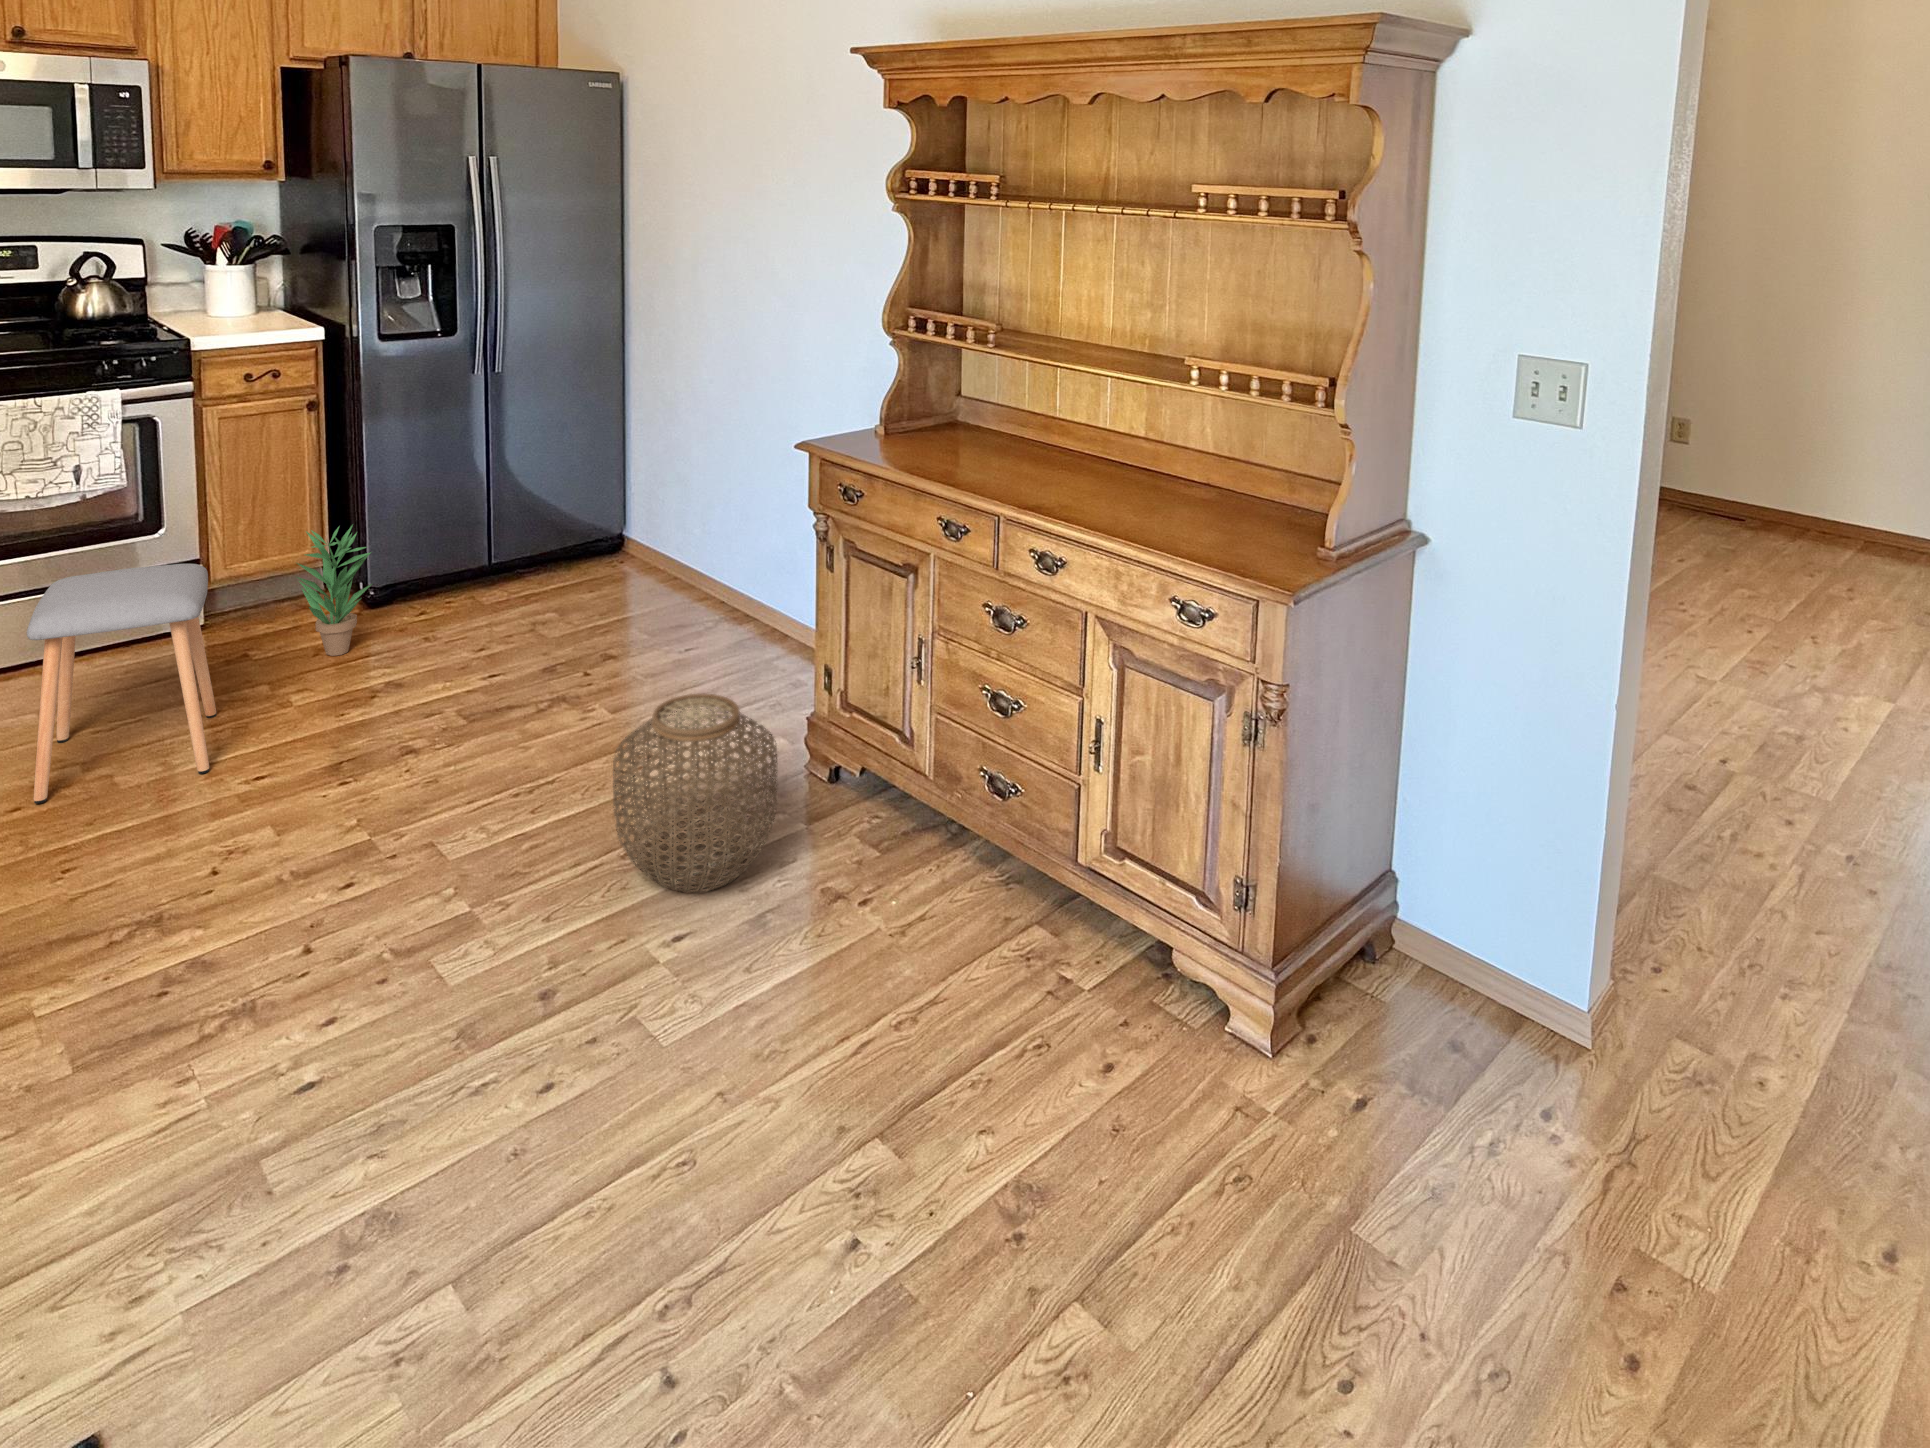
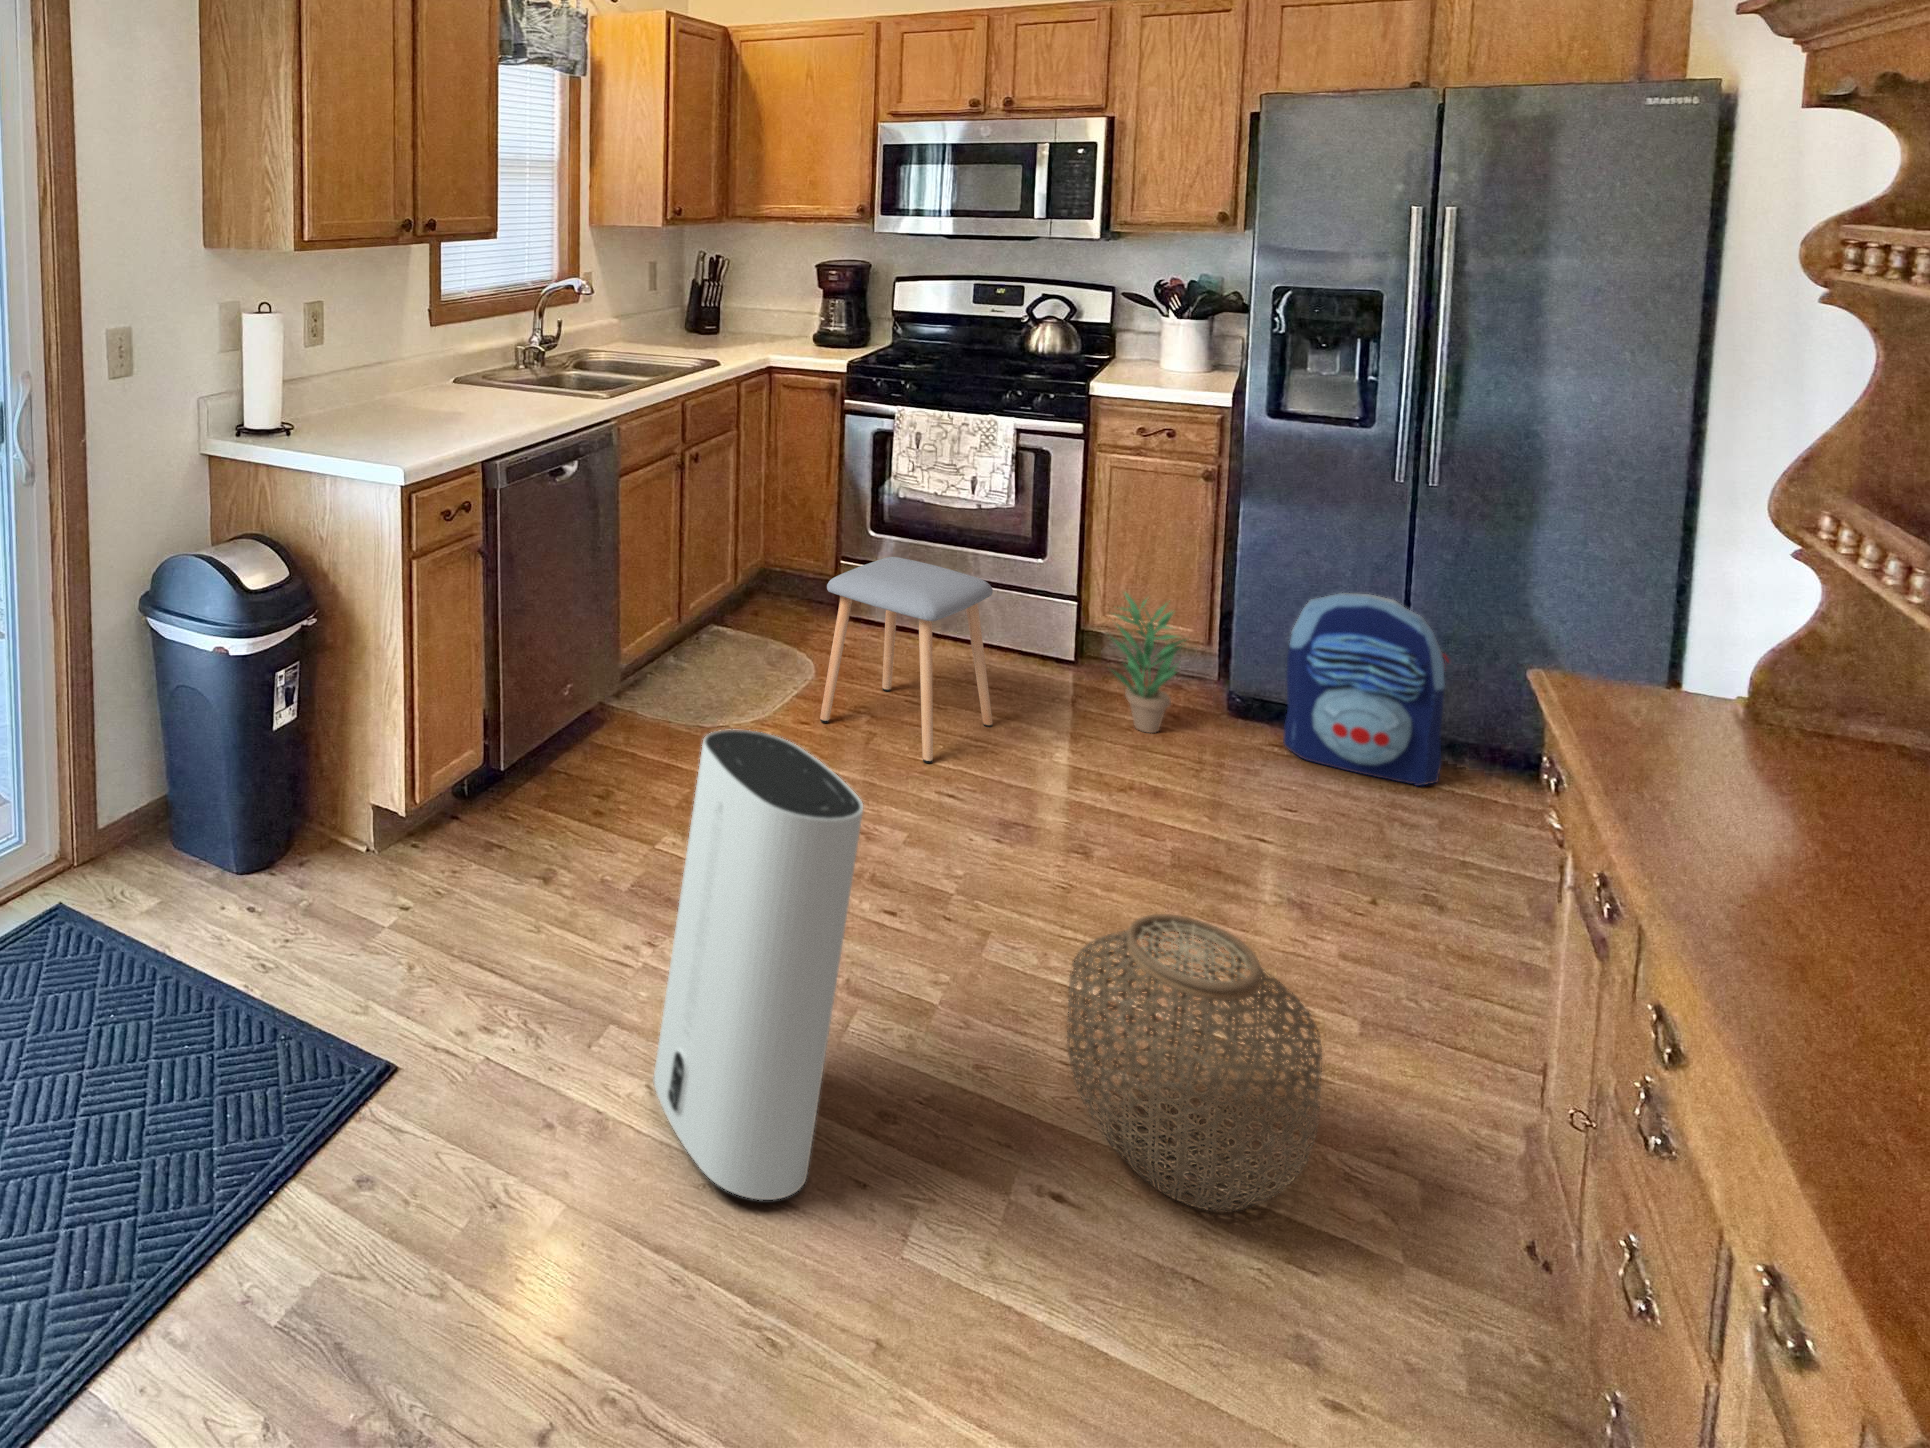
backpack: none [433,468,543,619] -> present [1283,594,1448,786]
air purifier: none [364,711,577,1140] -> present [654,730,863,1200]

